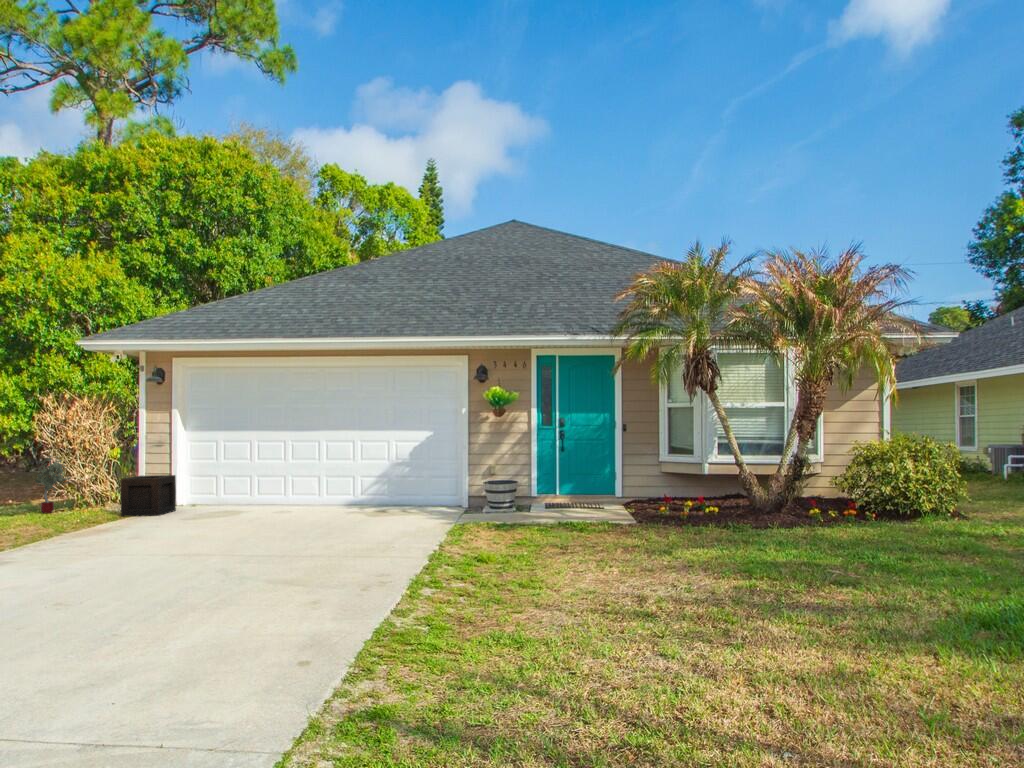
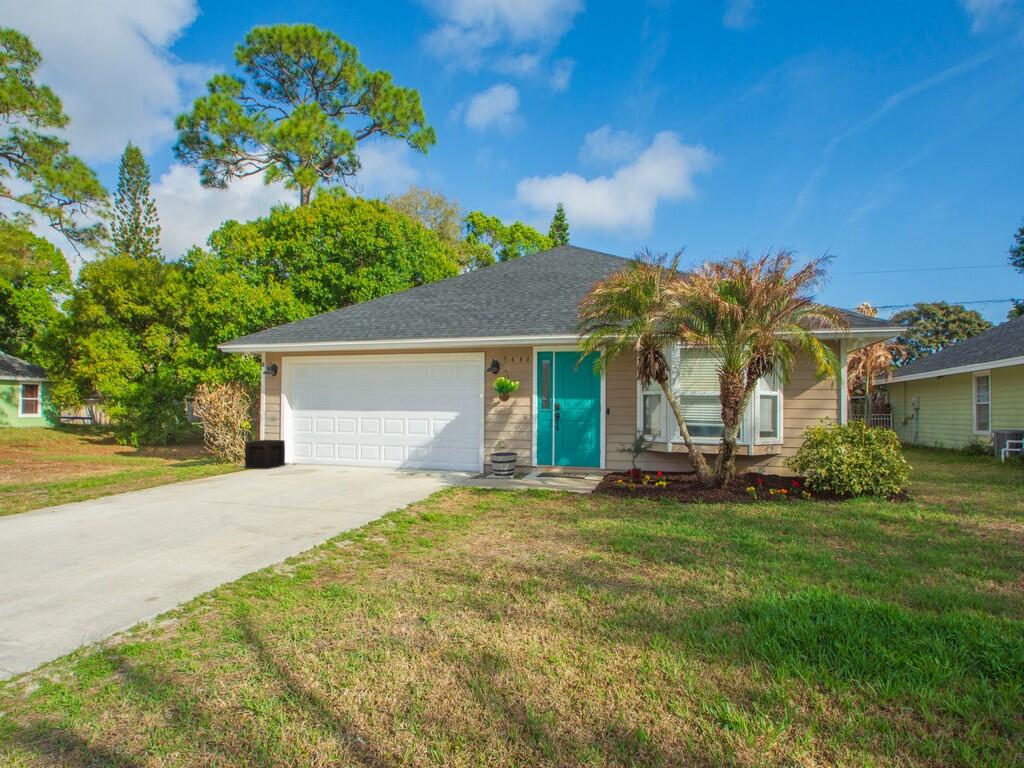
potted tree: present [35,455,71,514] -> present [617,428,656,479]

